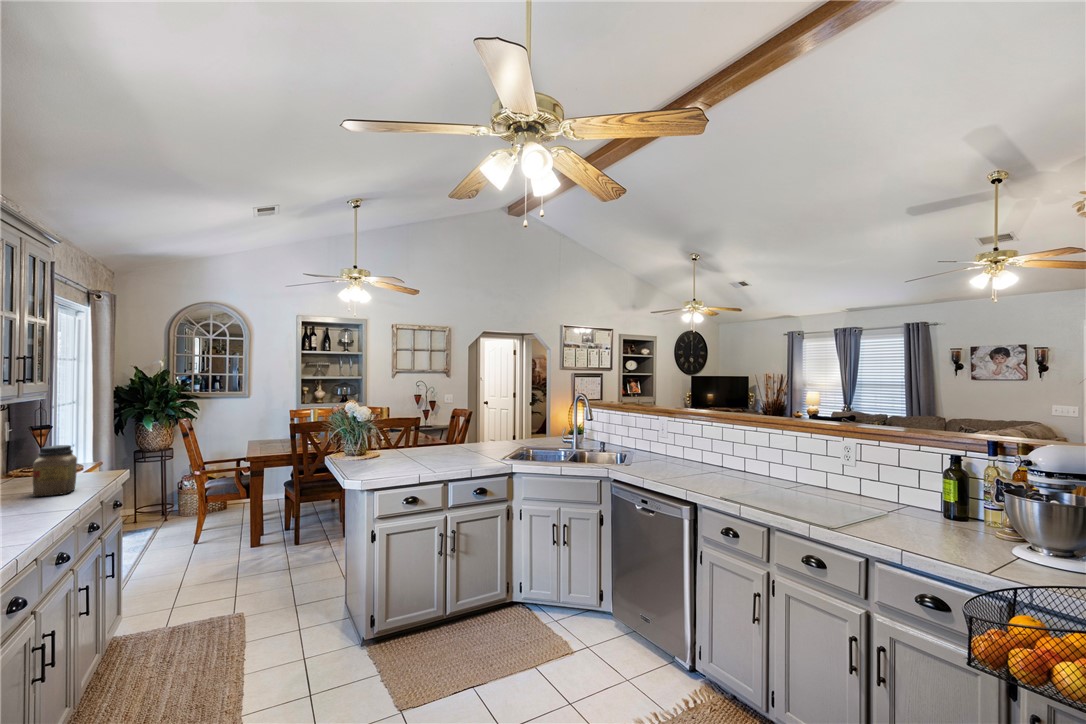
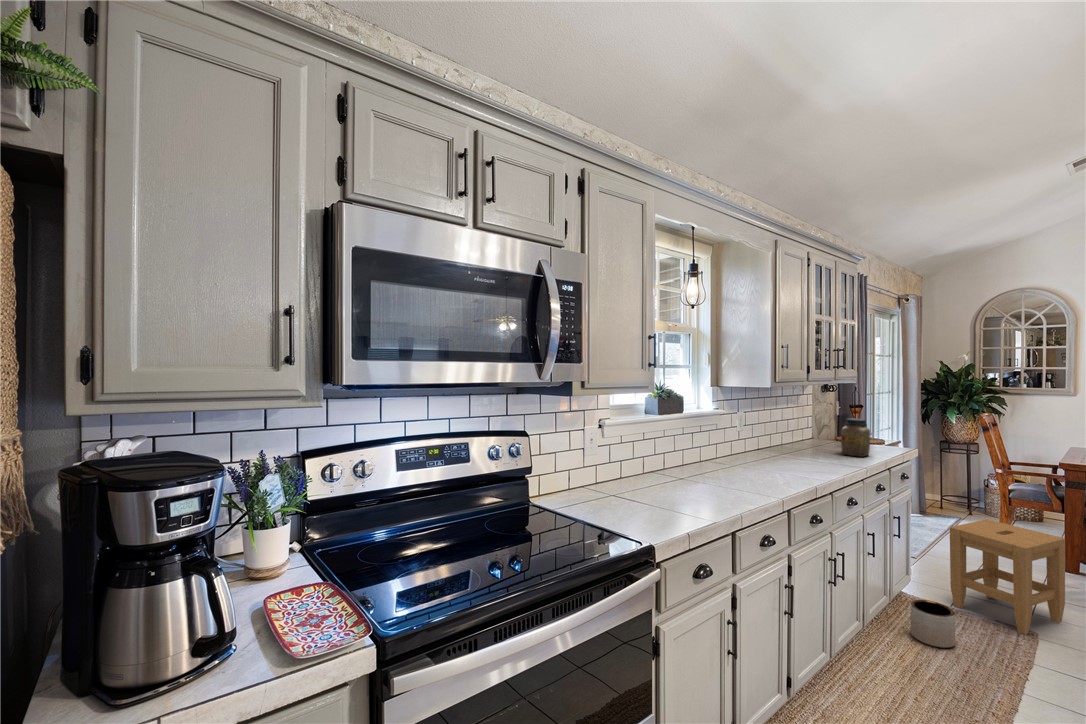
stool: none [166,519,260,624] -> present [950,519,1065,635]
planter: none [130,630,179,685] -> present [911,600,956,648]

